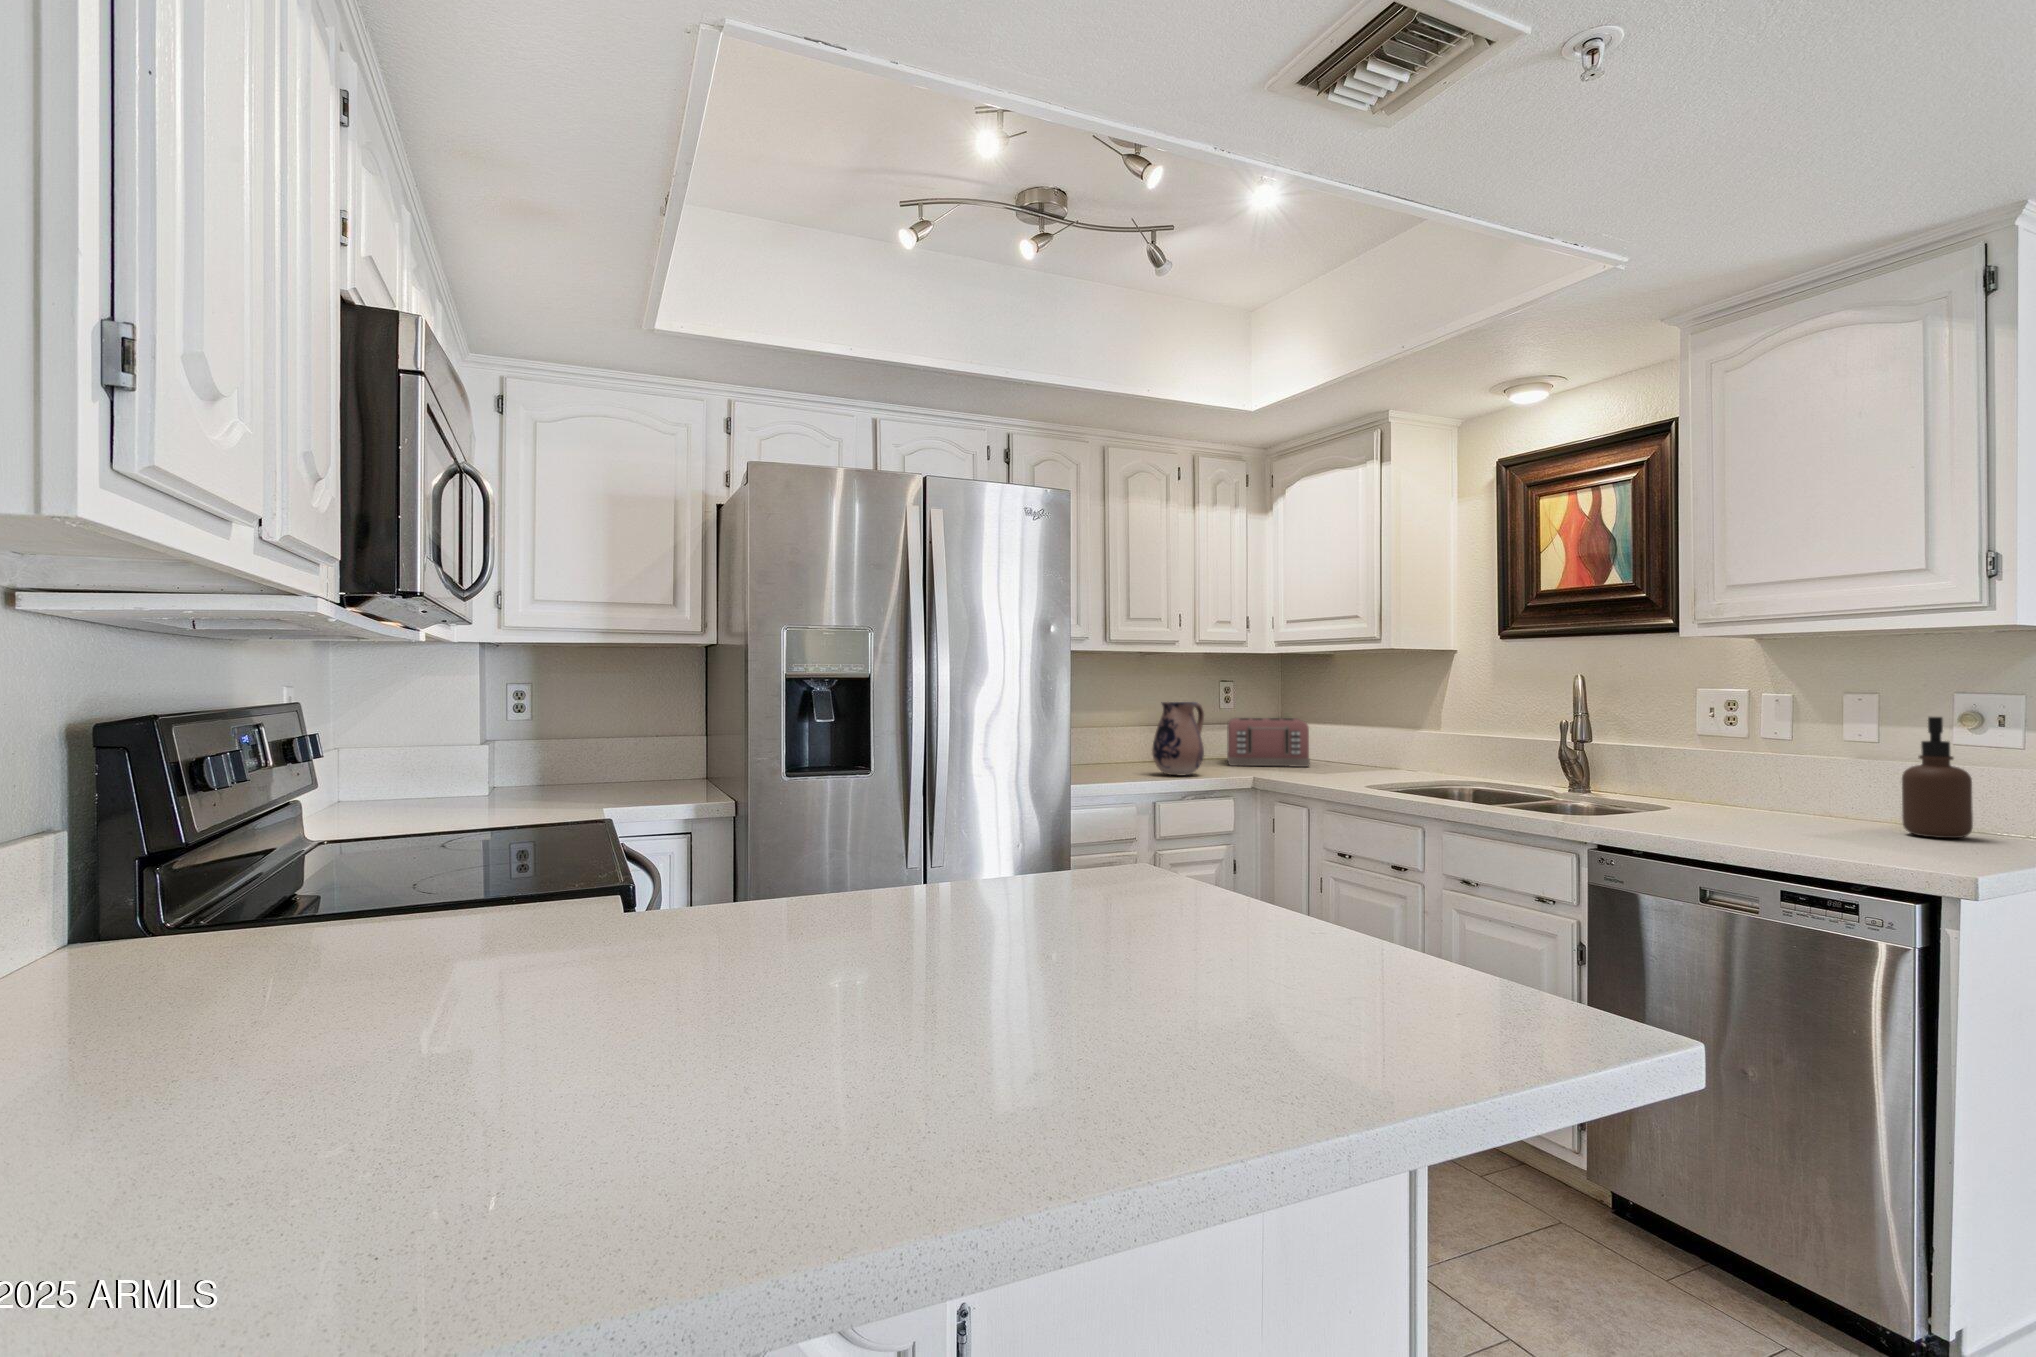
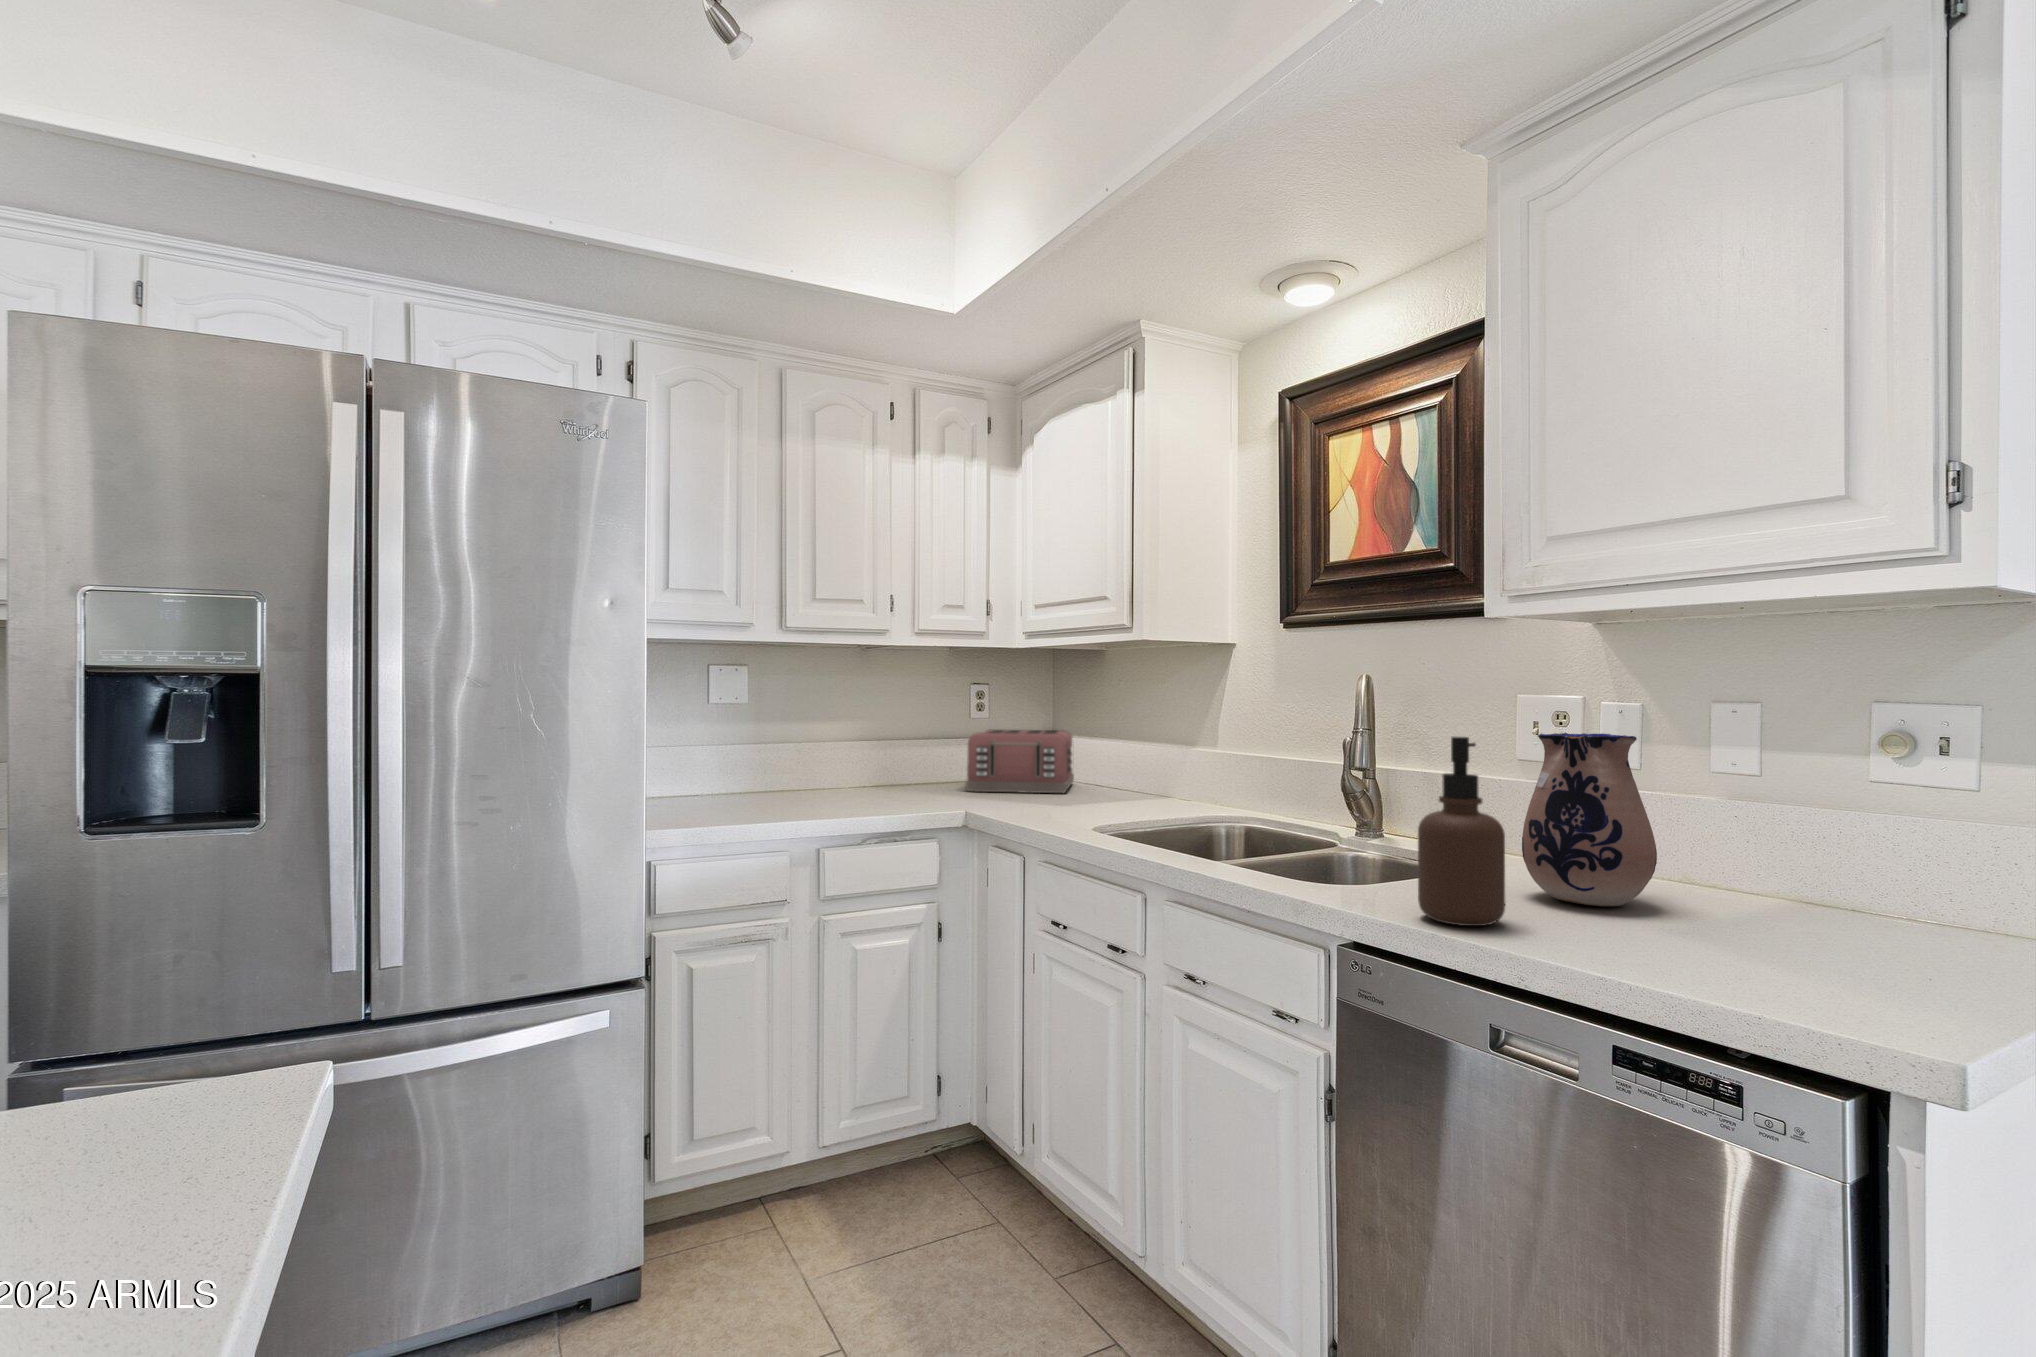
ceramic pitcher: present [1152,702,1204,776] -> present [1522,733,1657,906]
soap dispenser: present [1902,717,1973,838] -> present [1418,737,1505,926]

